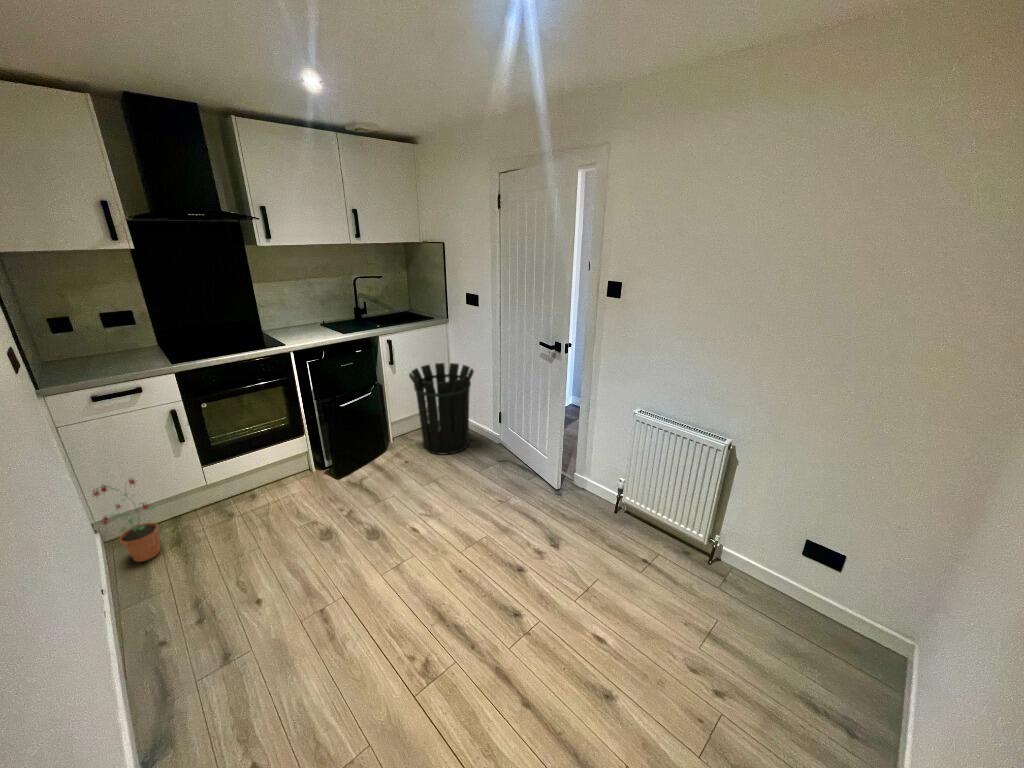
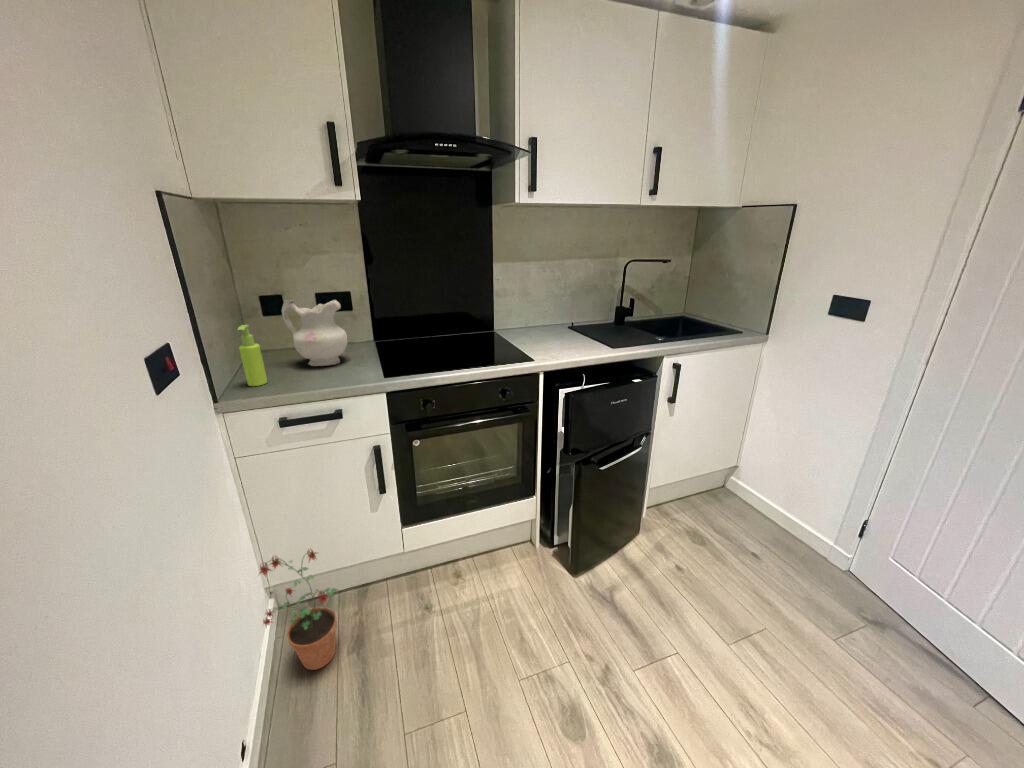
ceramic pitcher: none [75,316,136,364] -> present [282,300,348,366]
soap dispenser: none [47,337,75,378] -> present [237,325,267,386]
waste bin: present [409,363,474,454] -> none [696,407,830,569]

